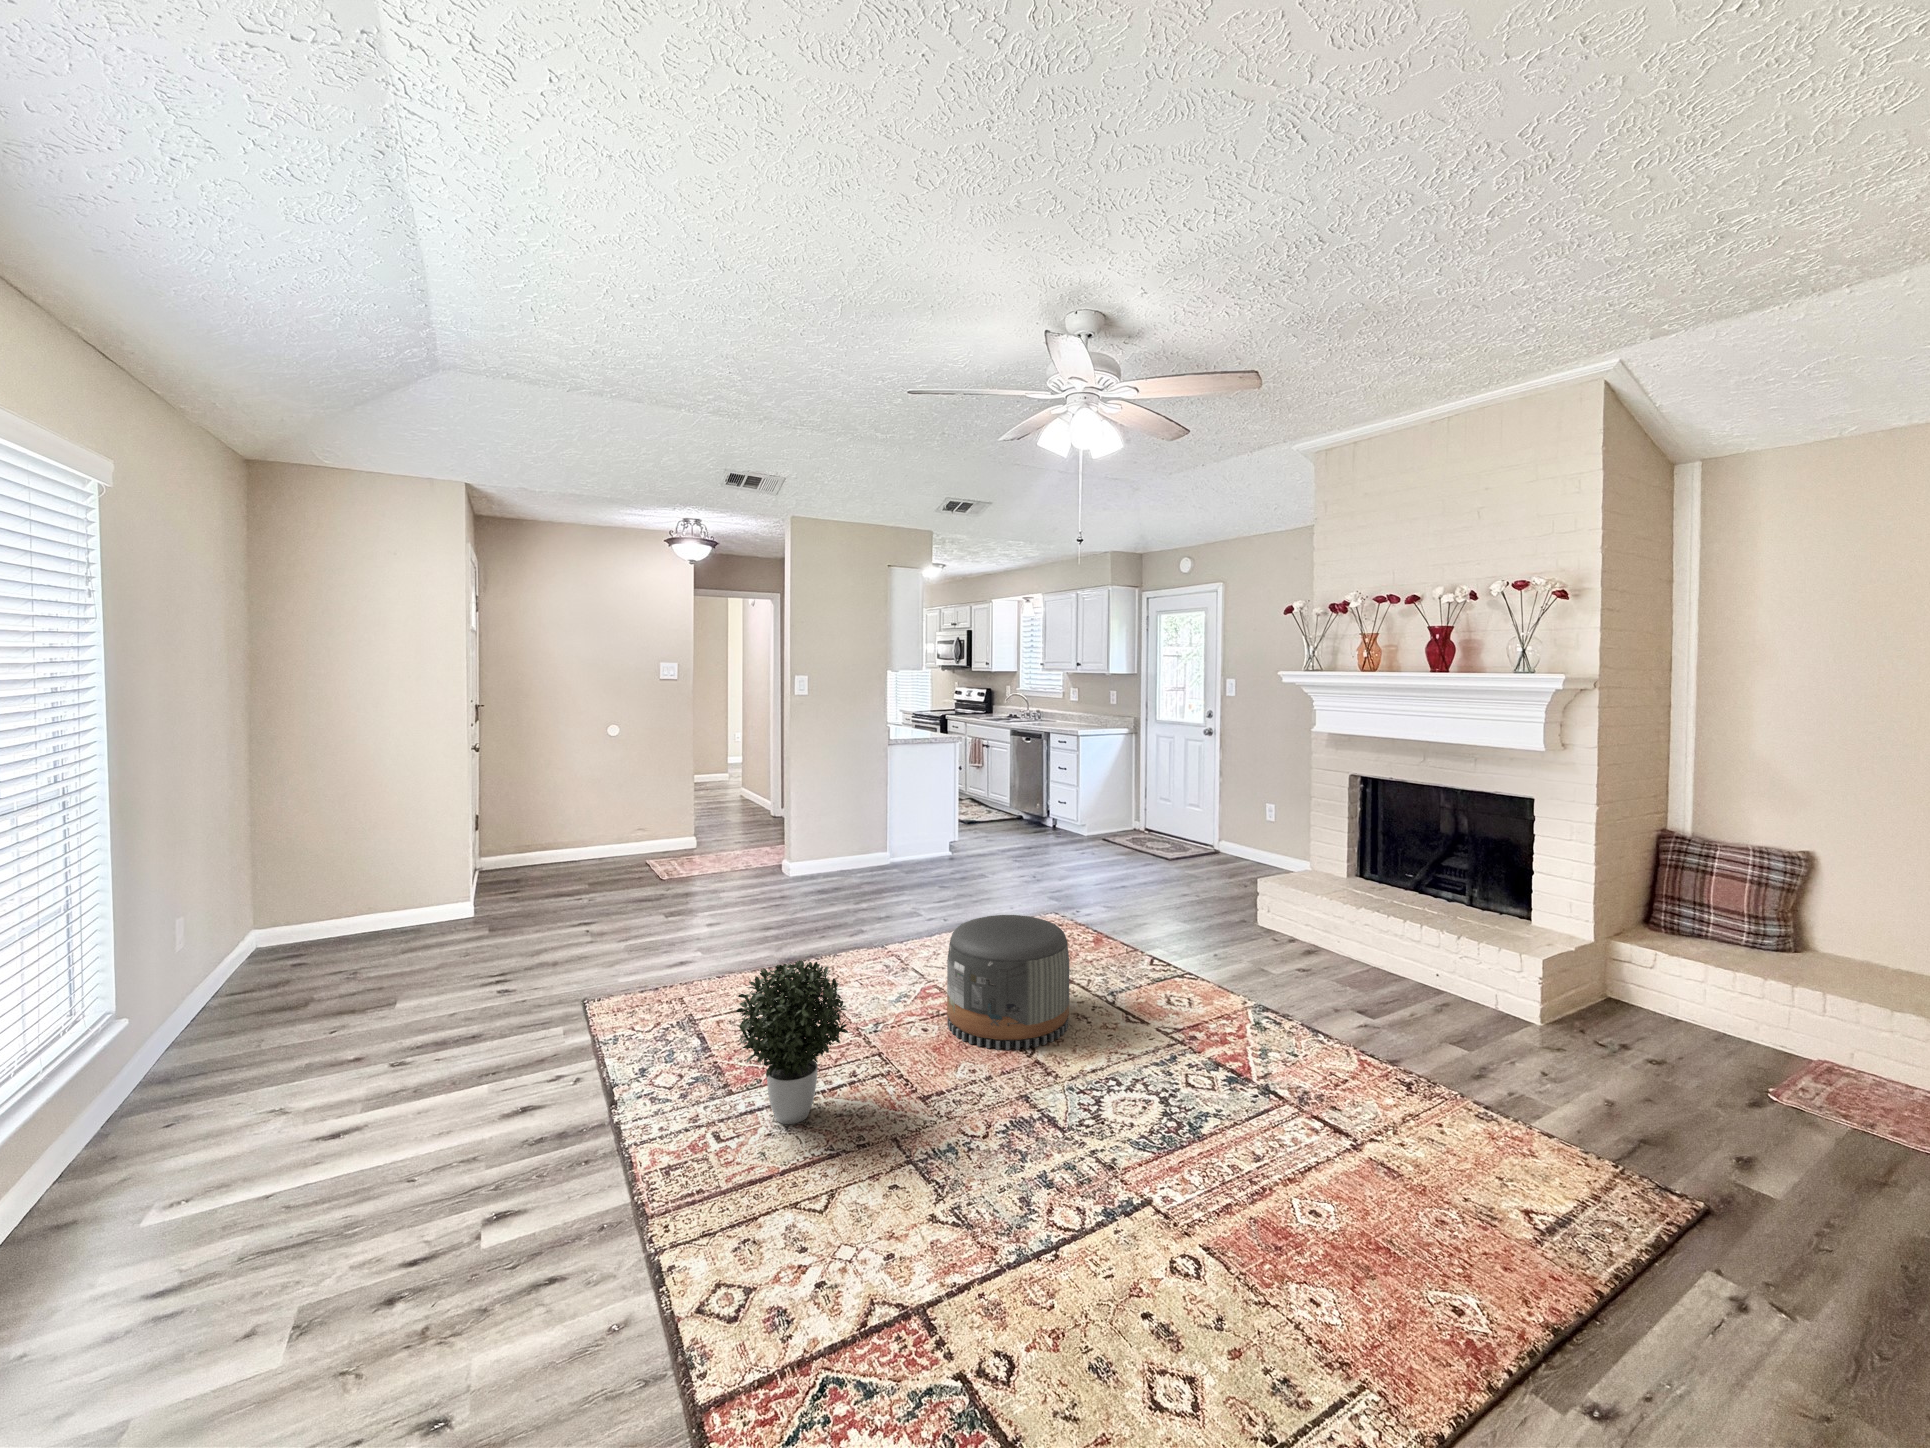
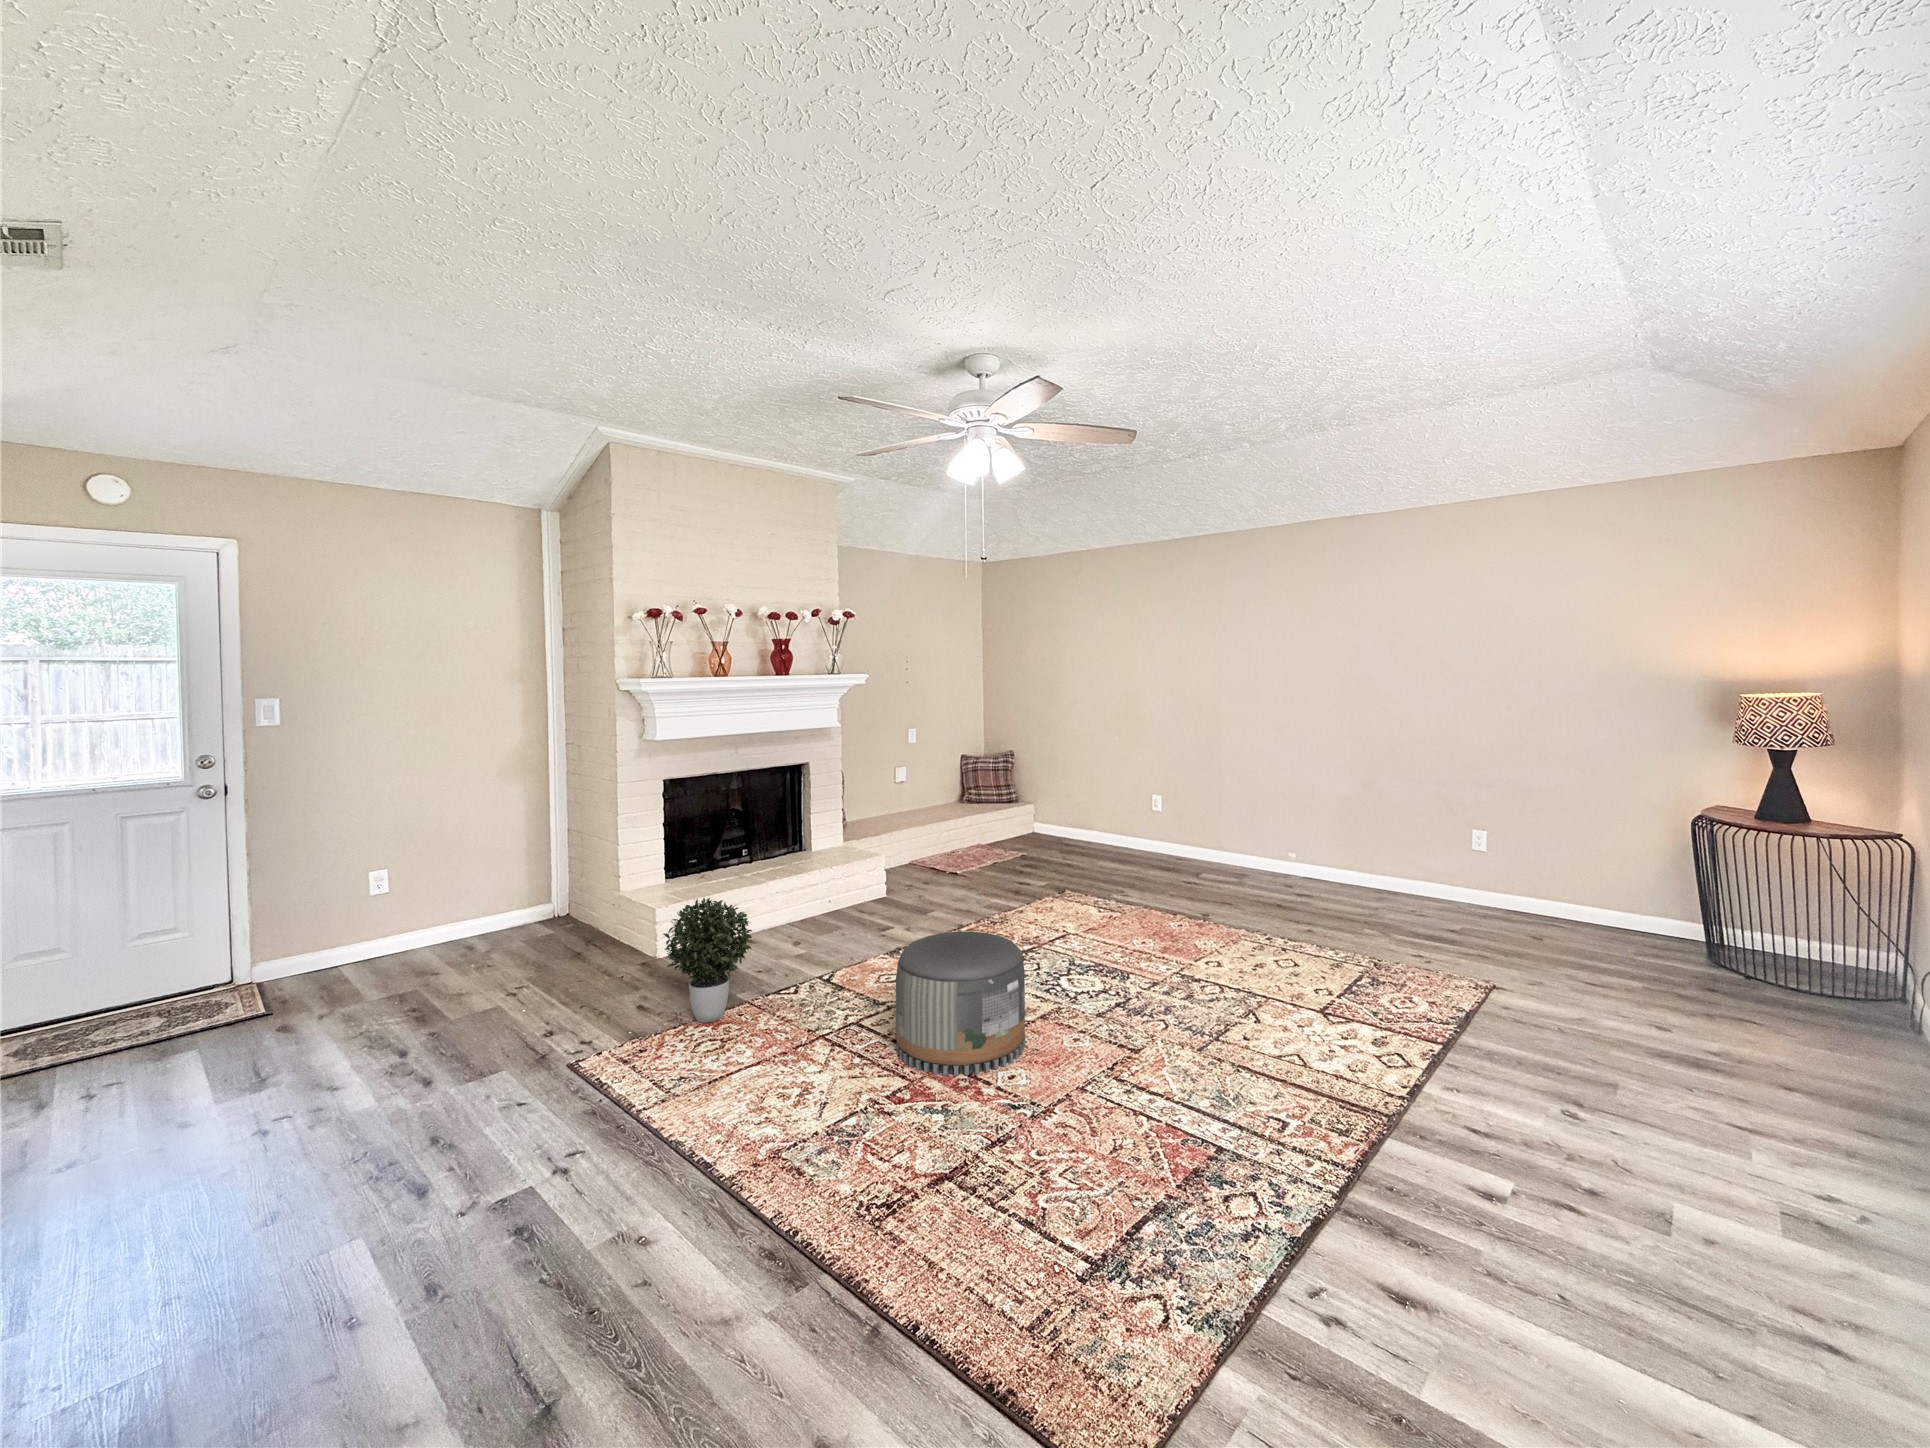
potted plant: present [736,960,848,1124] -> present [663,898,752,1023]

